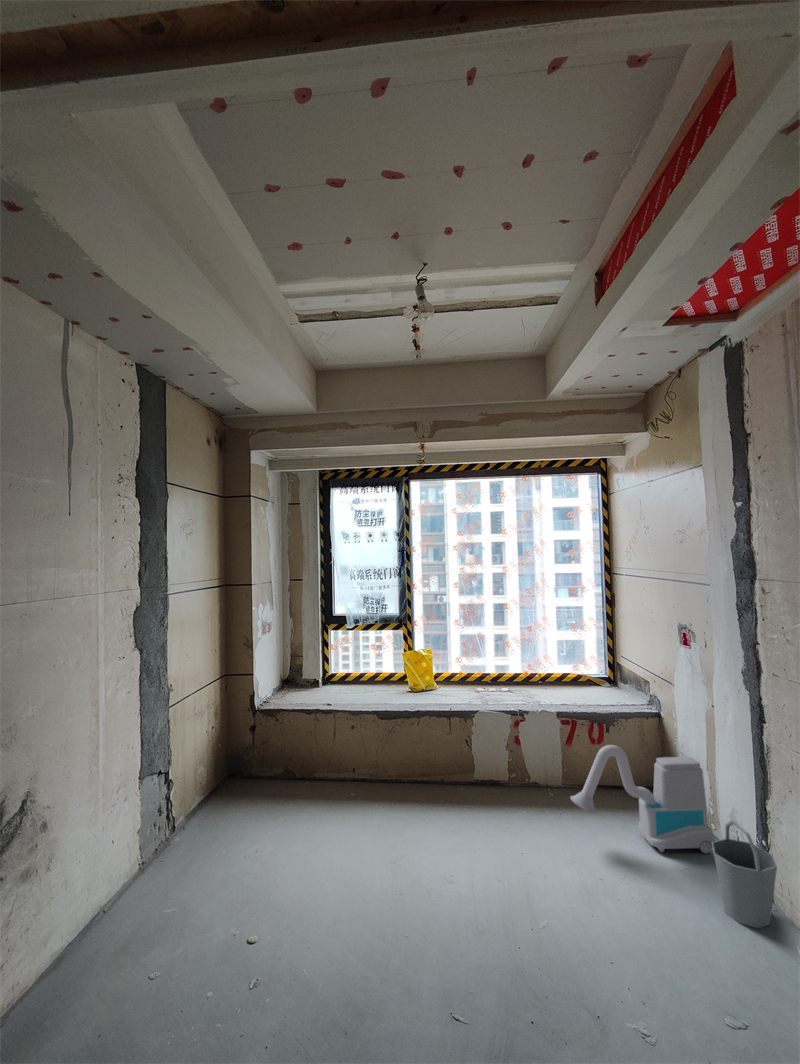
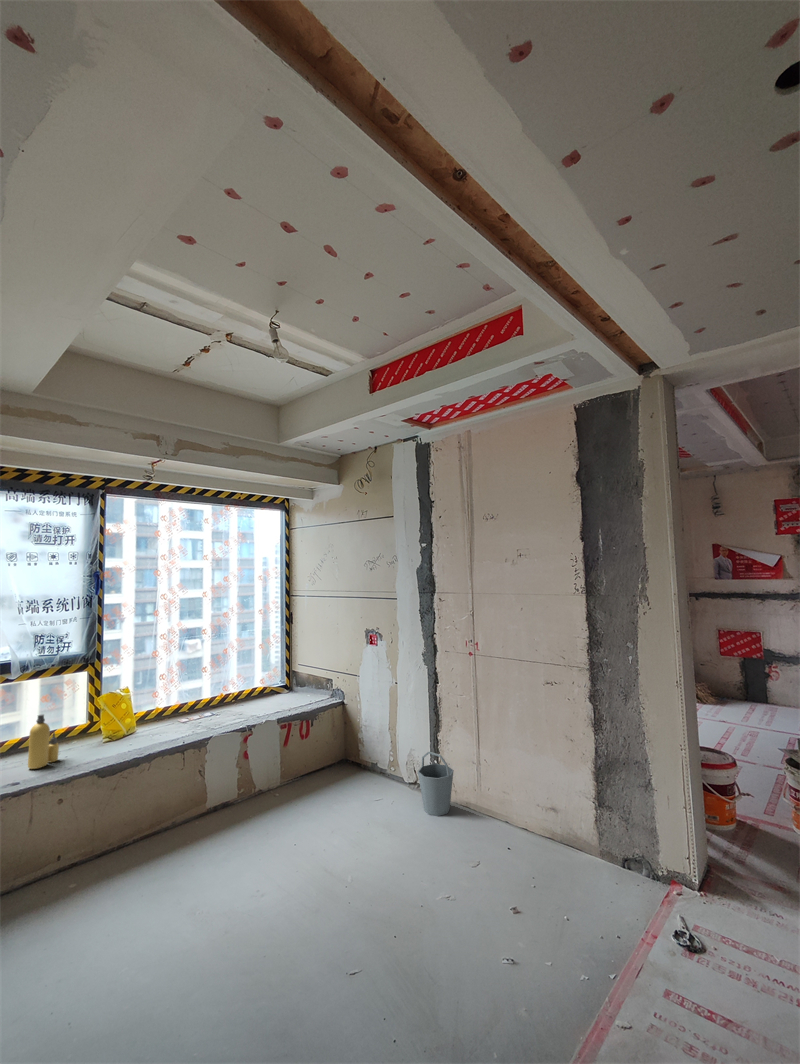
bottle: none [348,658,370,699] -> present [28,715,59,769]
vacuum cleaner: present [570,745,714,853] -> none [316,724,398,799]

